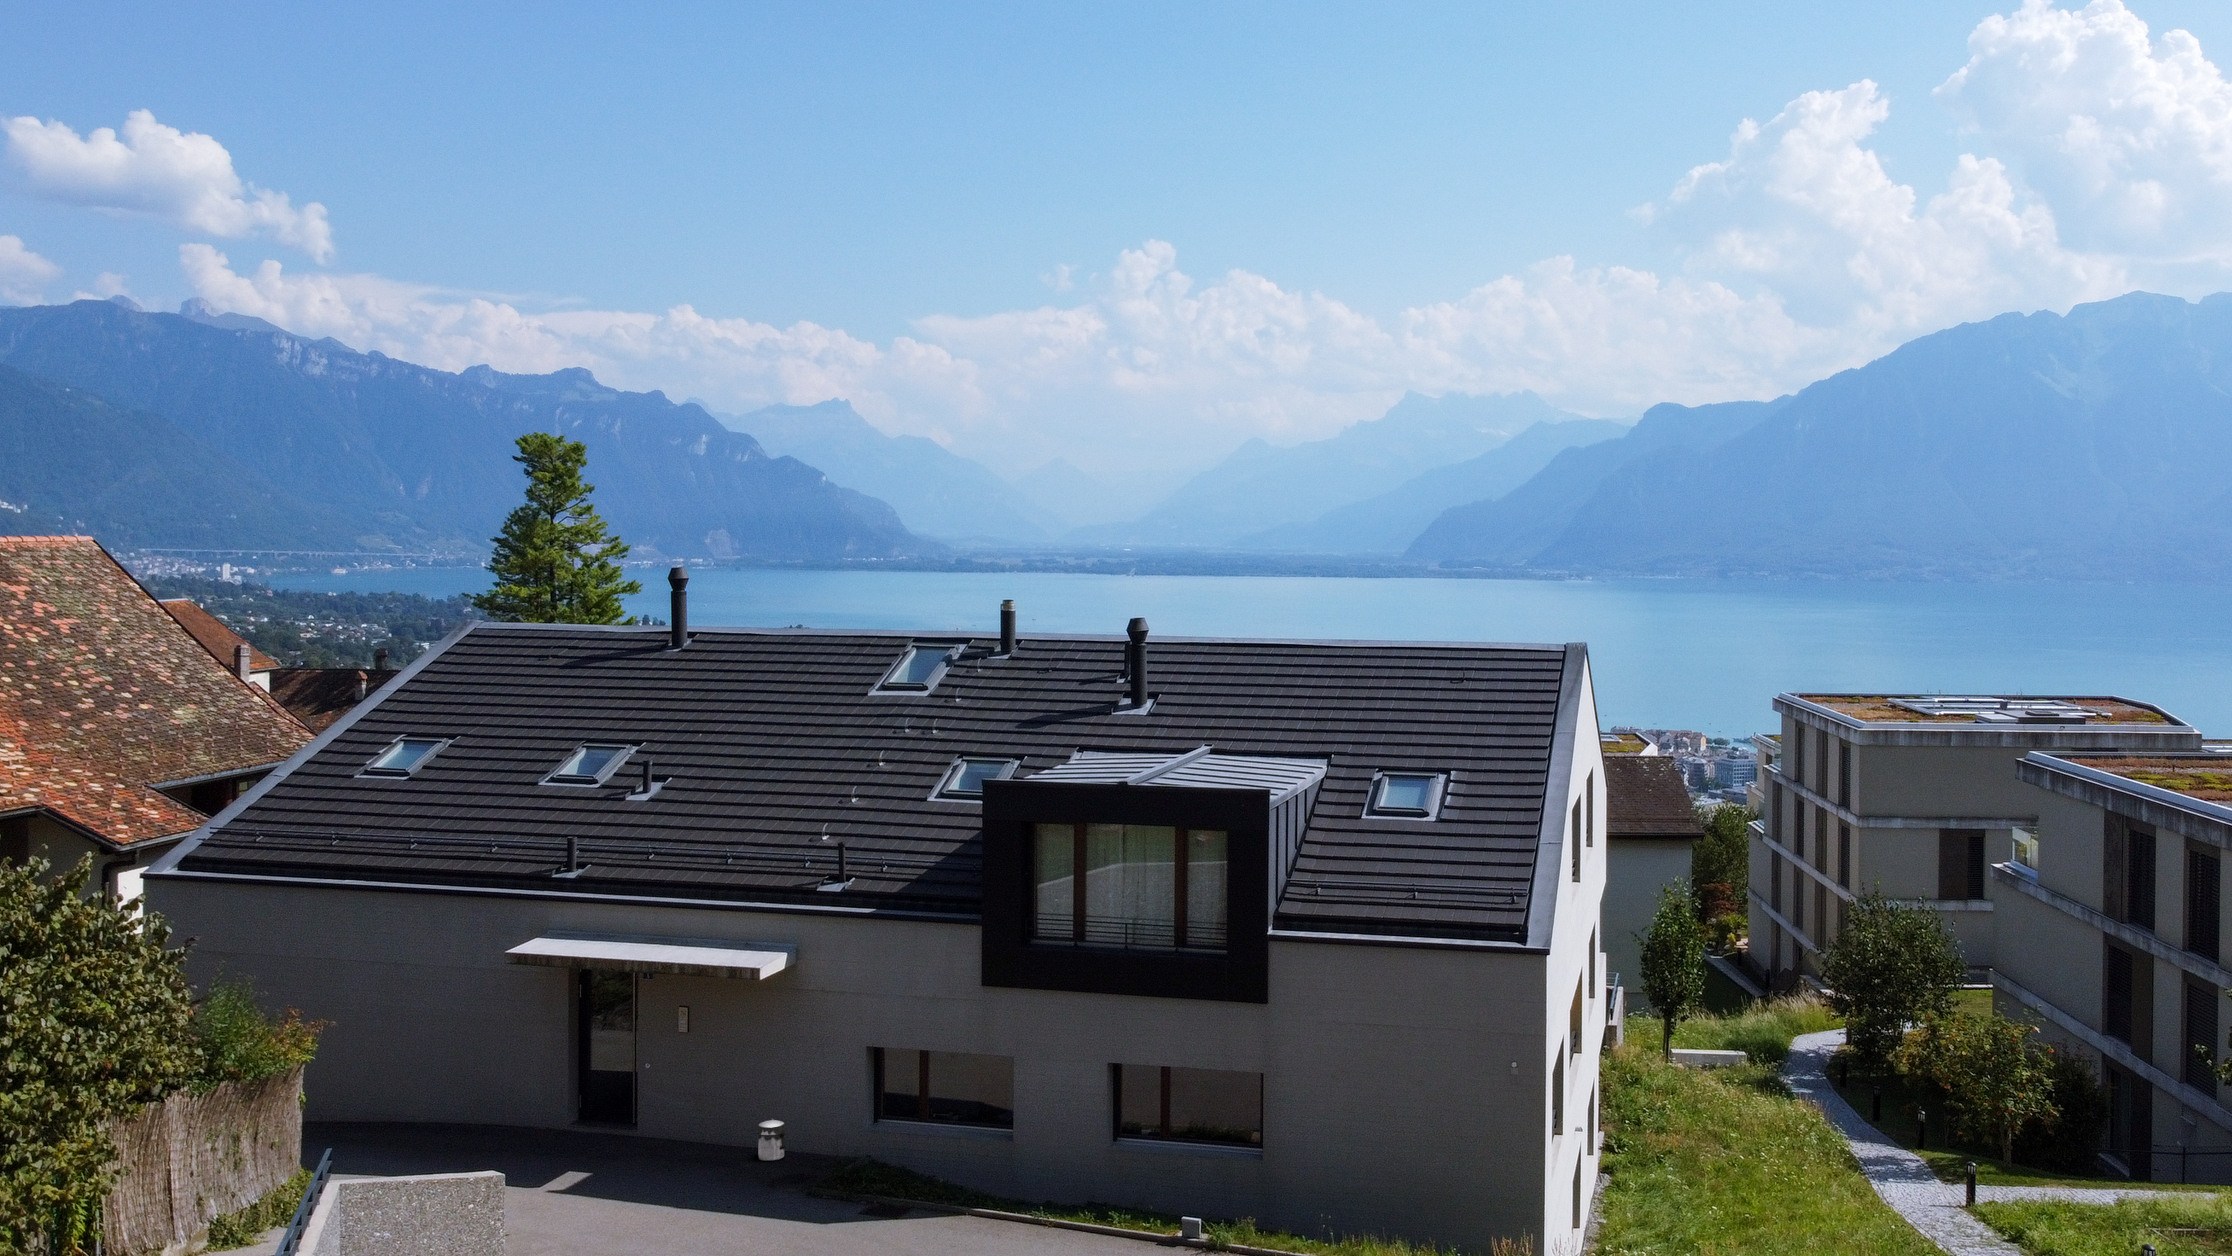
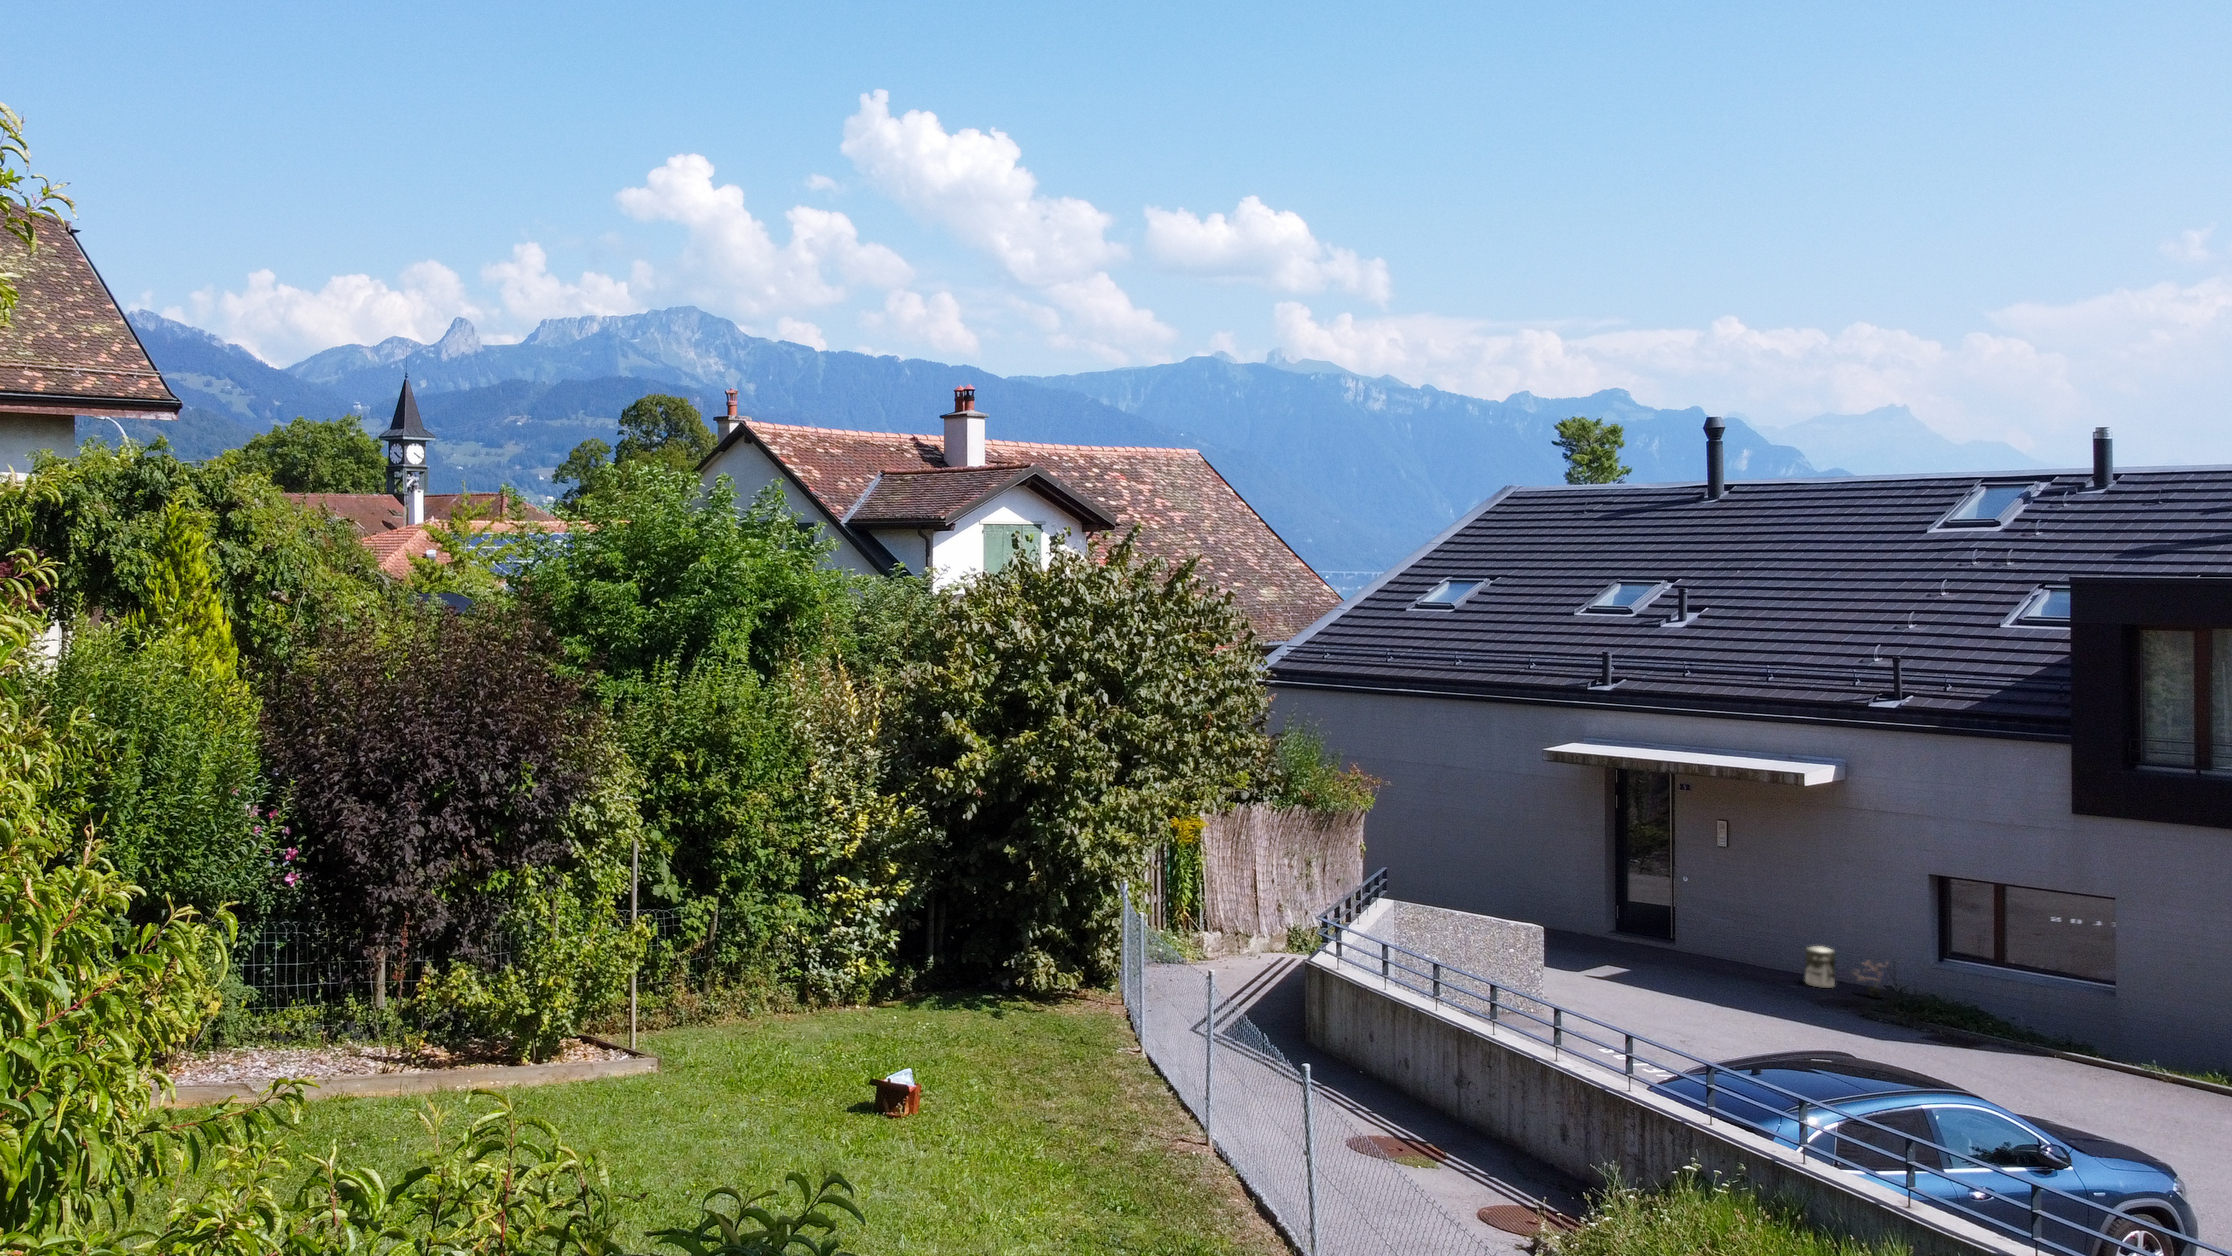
potted plant: none [796,1126,830,1164] -> present [1857,962,1888,998]

